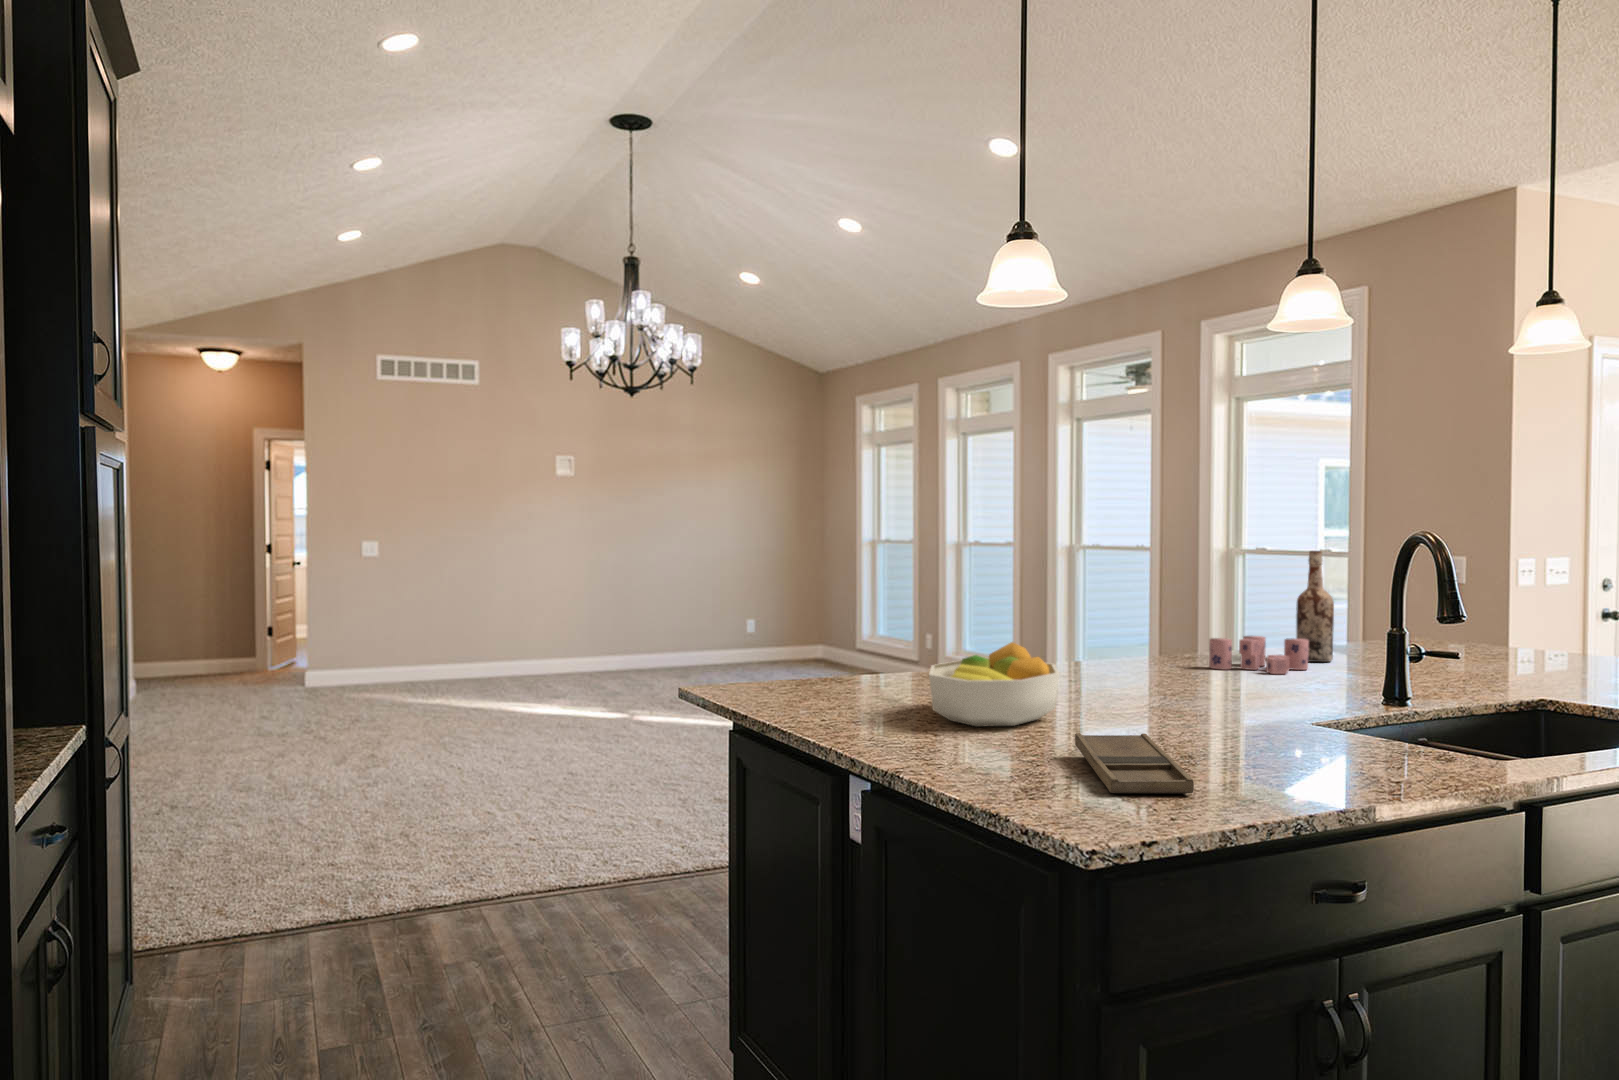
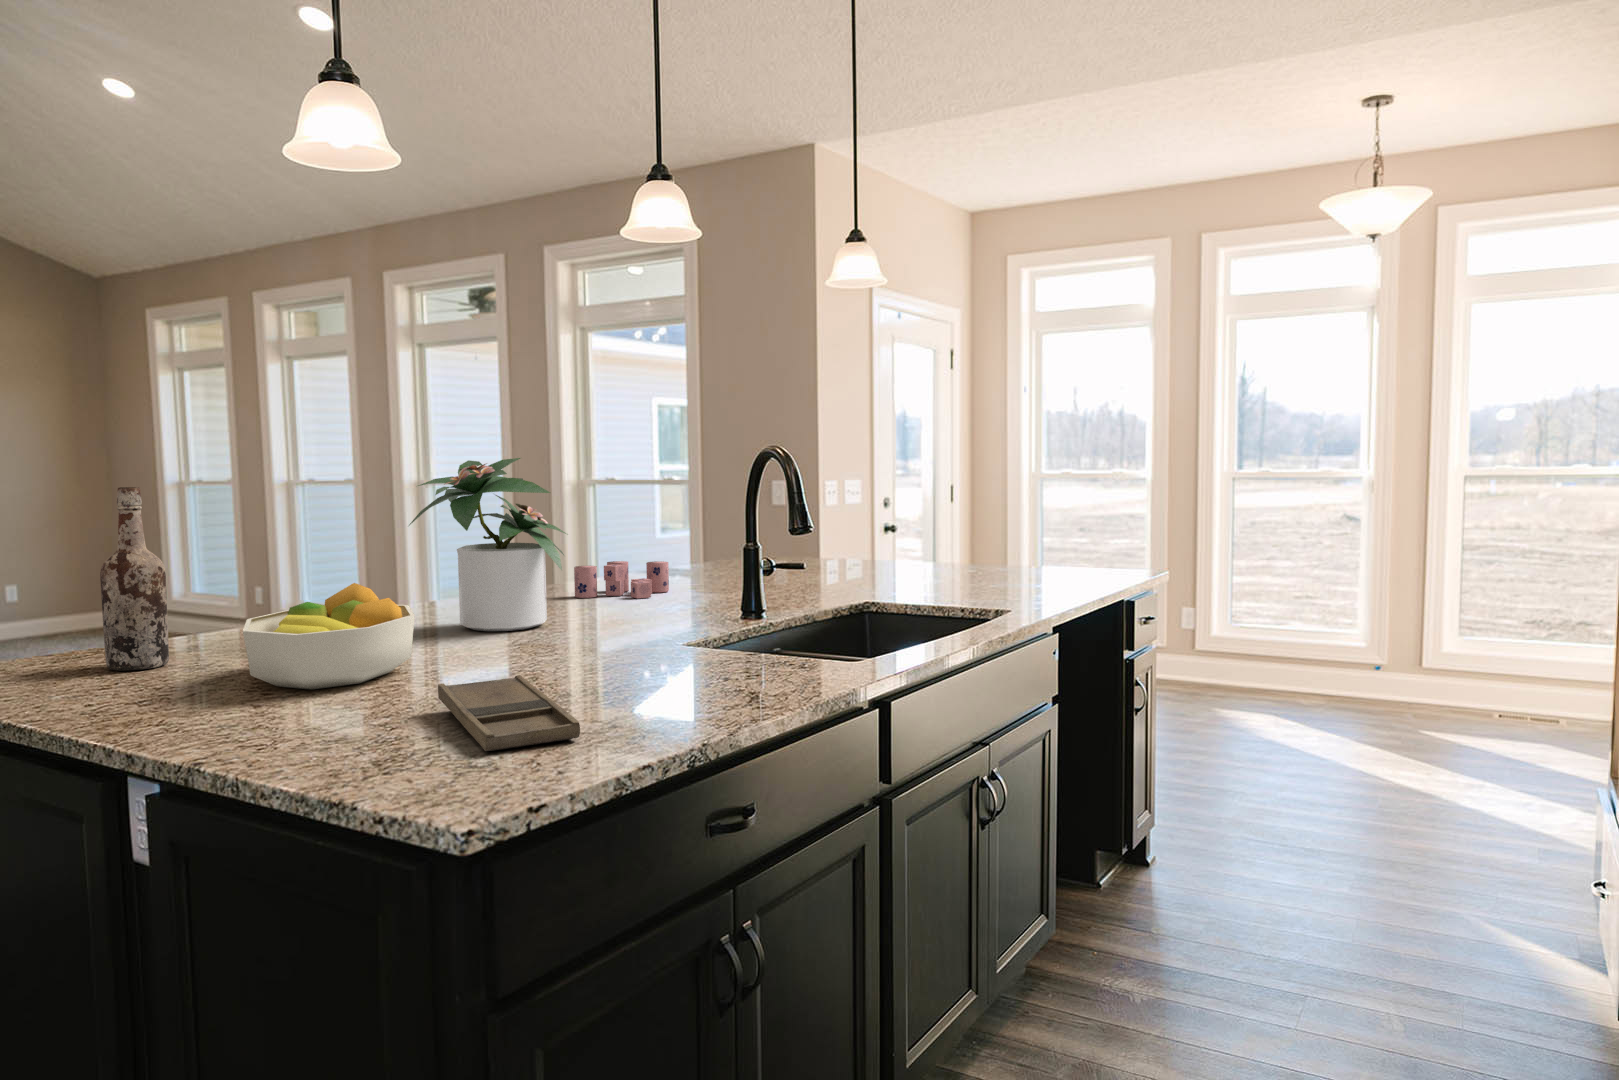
potted plant: none [1056,537,1202,694] -> present [409,458,566,631]
wine bottle: present [1296,551,1334,662] -> present [100,487,169,671]

